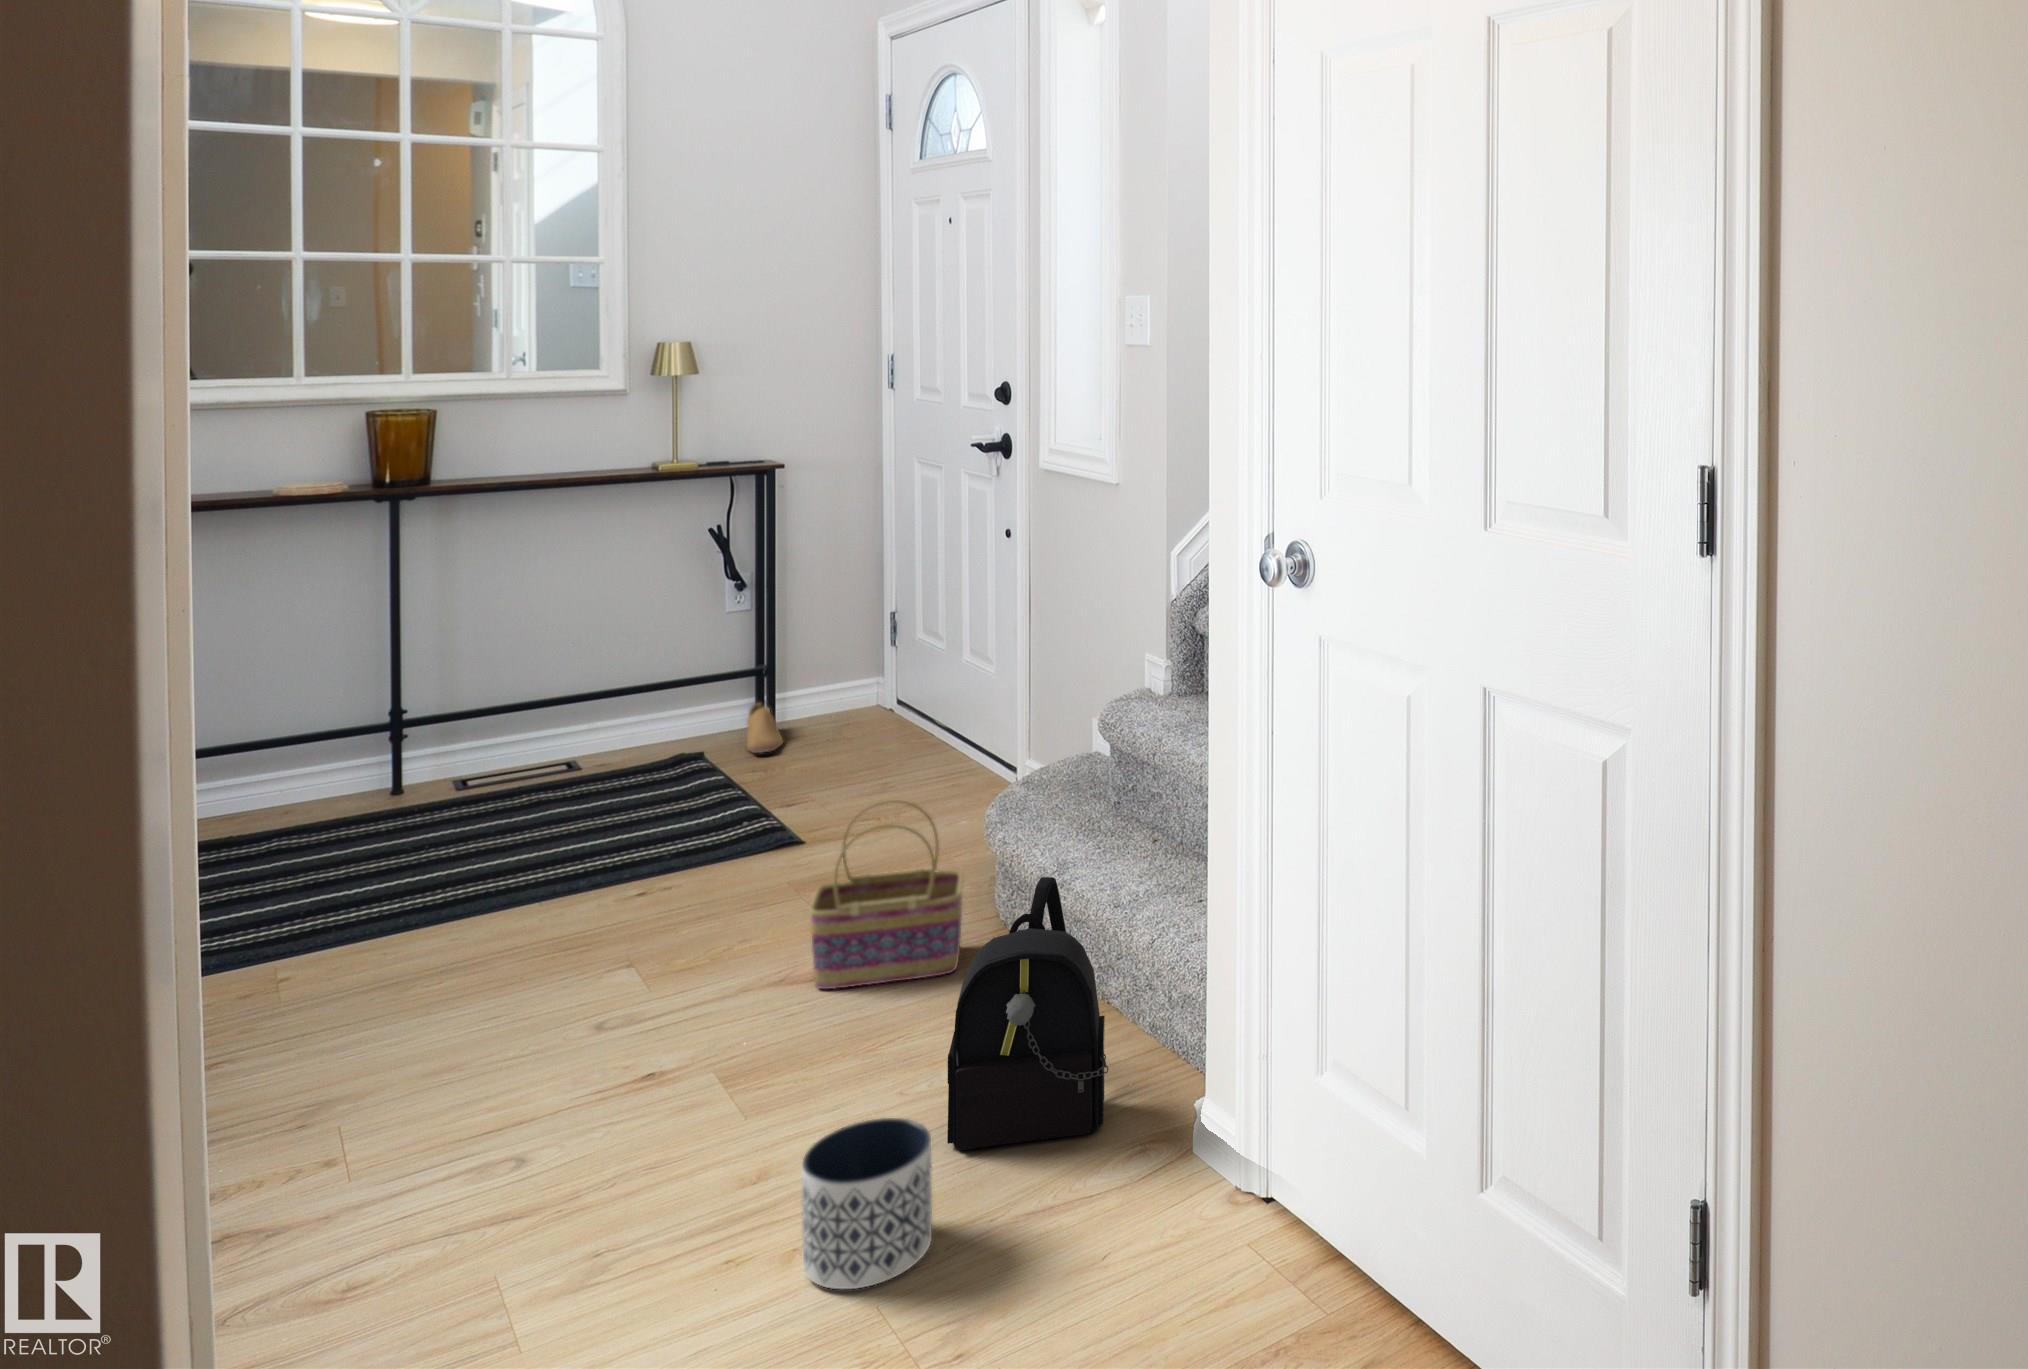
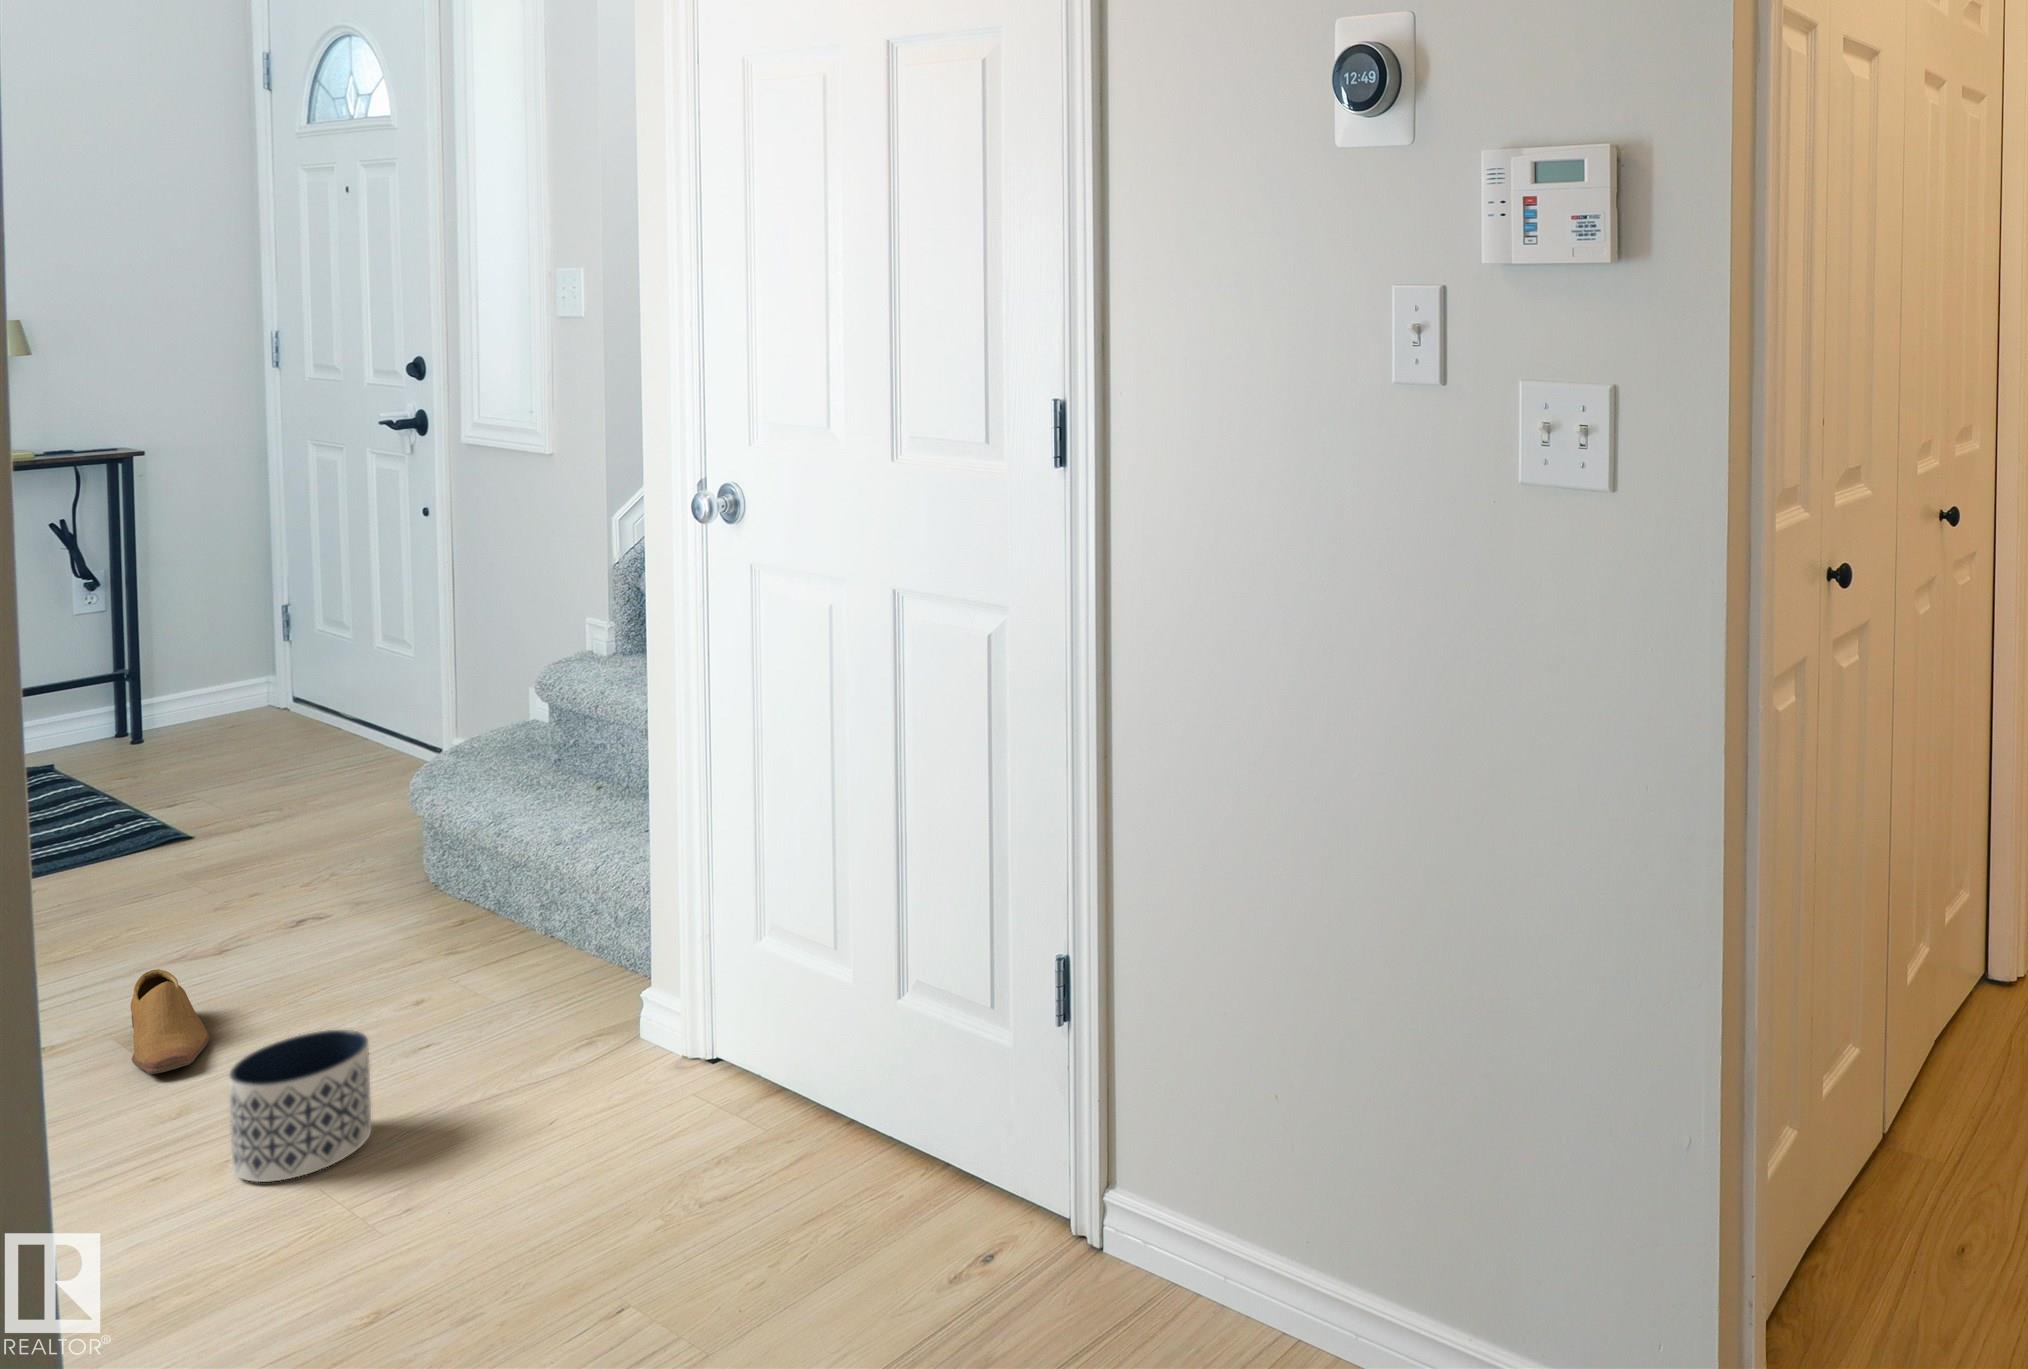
shoe: present [746,703,784,753] -> present [131,969,209,1074]
basket: present [810,800,964,989] -> none [211,769,390,958]
backpack: present [947,877,1108,1150] -> none [382,810,553,1063]

